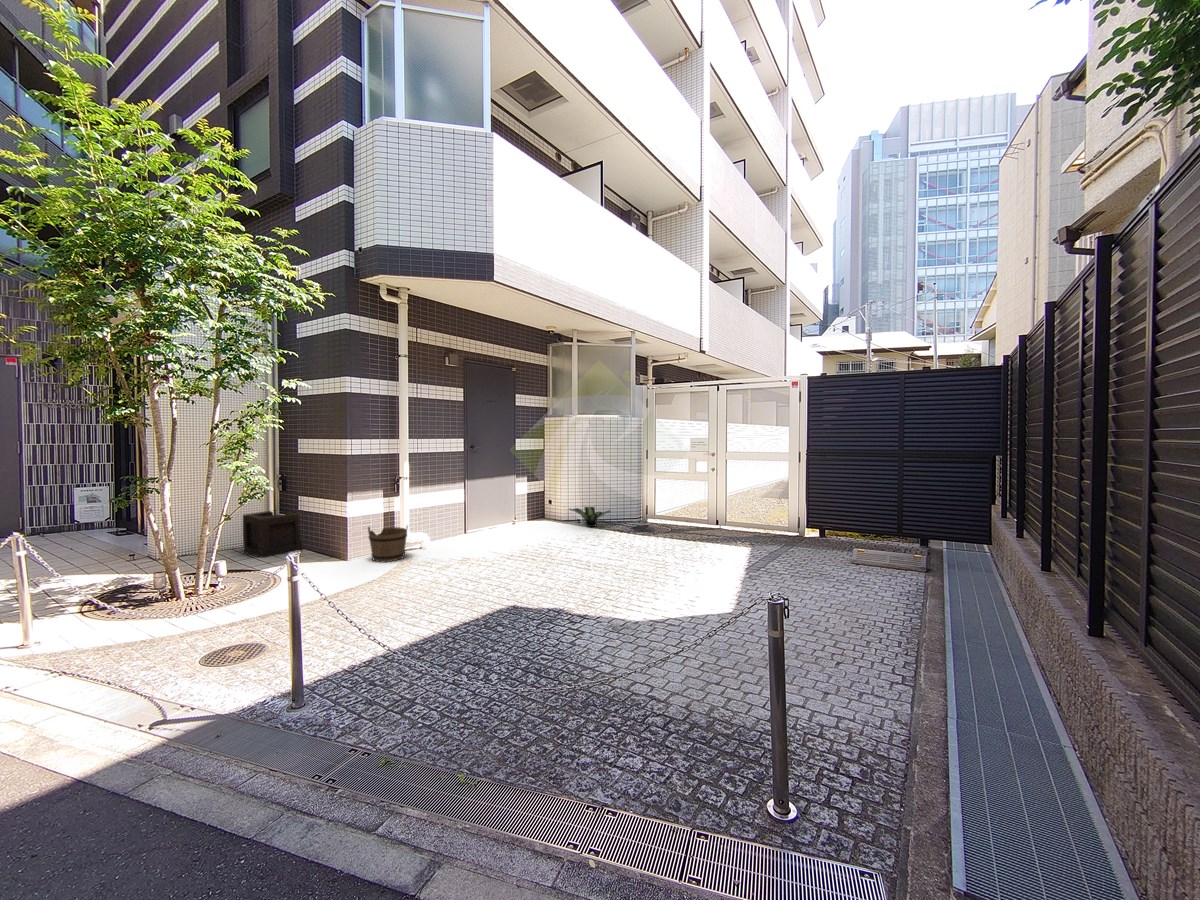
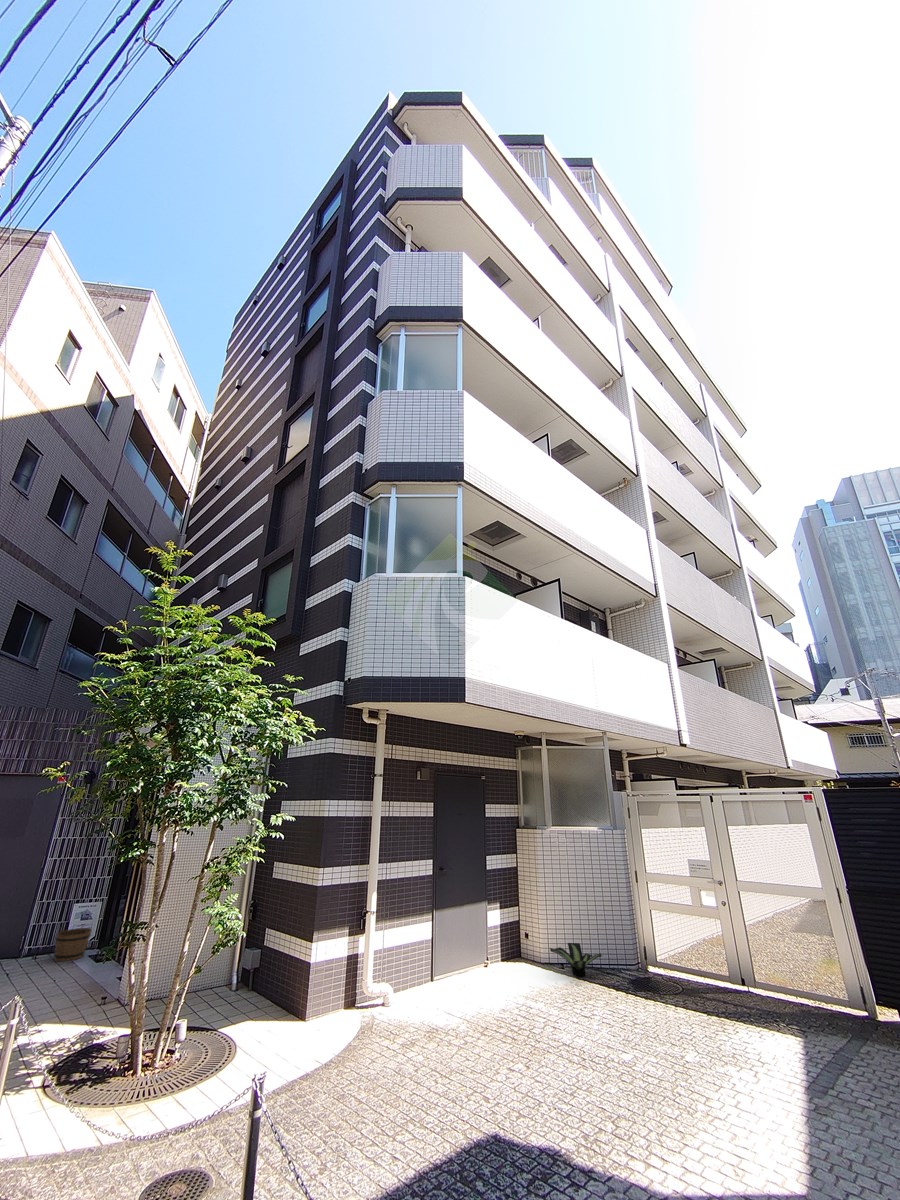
wooden crate: present [243,510,303,558] -> none [204,942,267,1008]
bucket: present [368,527,408,562] -> present [54,927,91,961]

